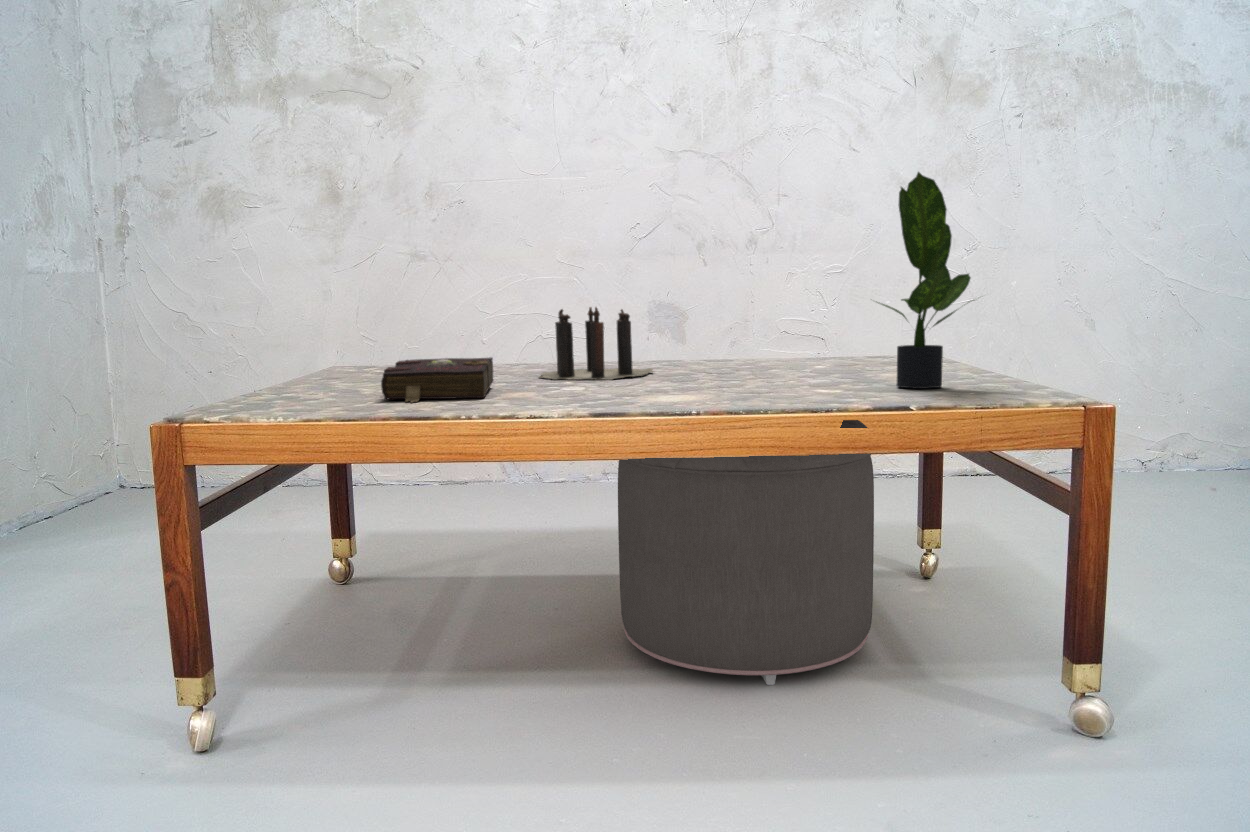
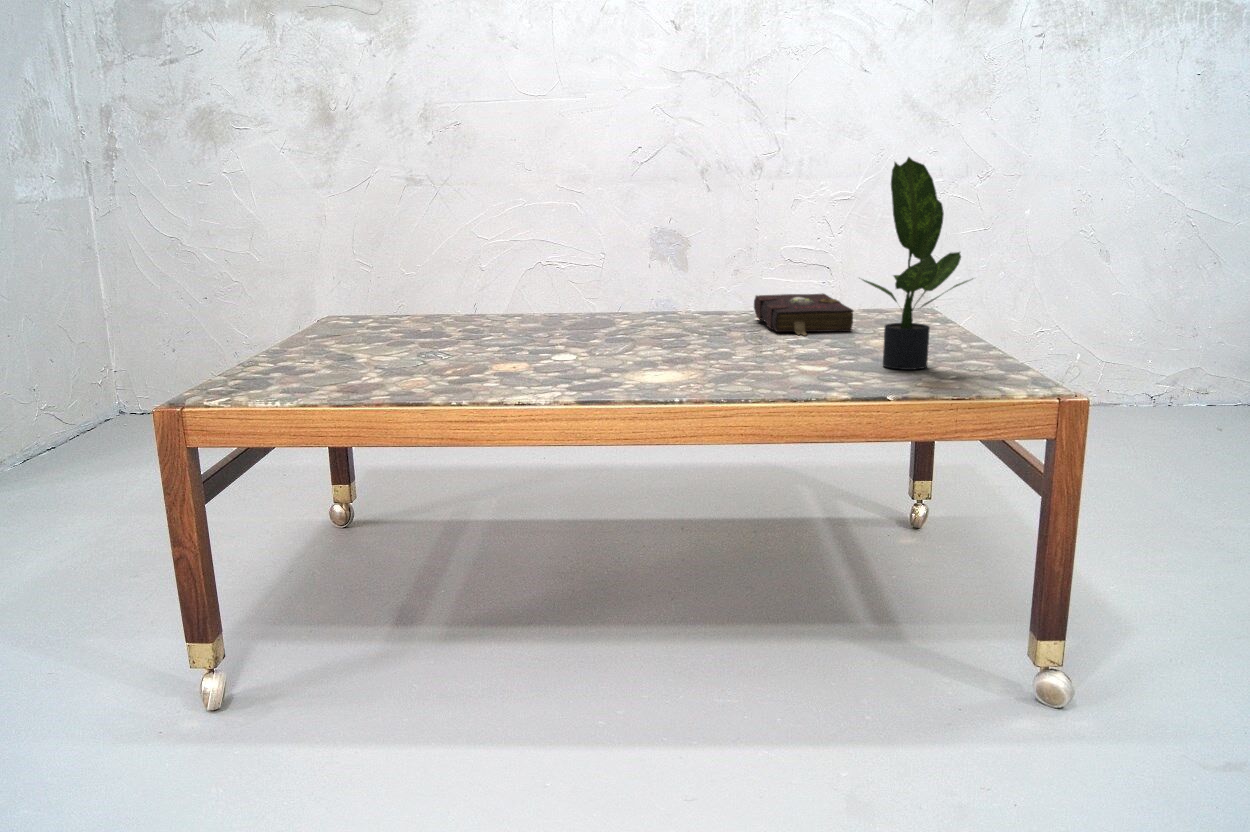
candle: present [540,307,654,380] -> none [515,260,666,342]
book: present [381,358,493,403] -> present [754,293,853,336]
ottoman: present [618,420,874,685] -> none [606,367,863,647]

